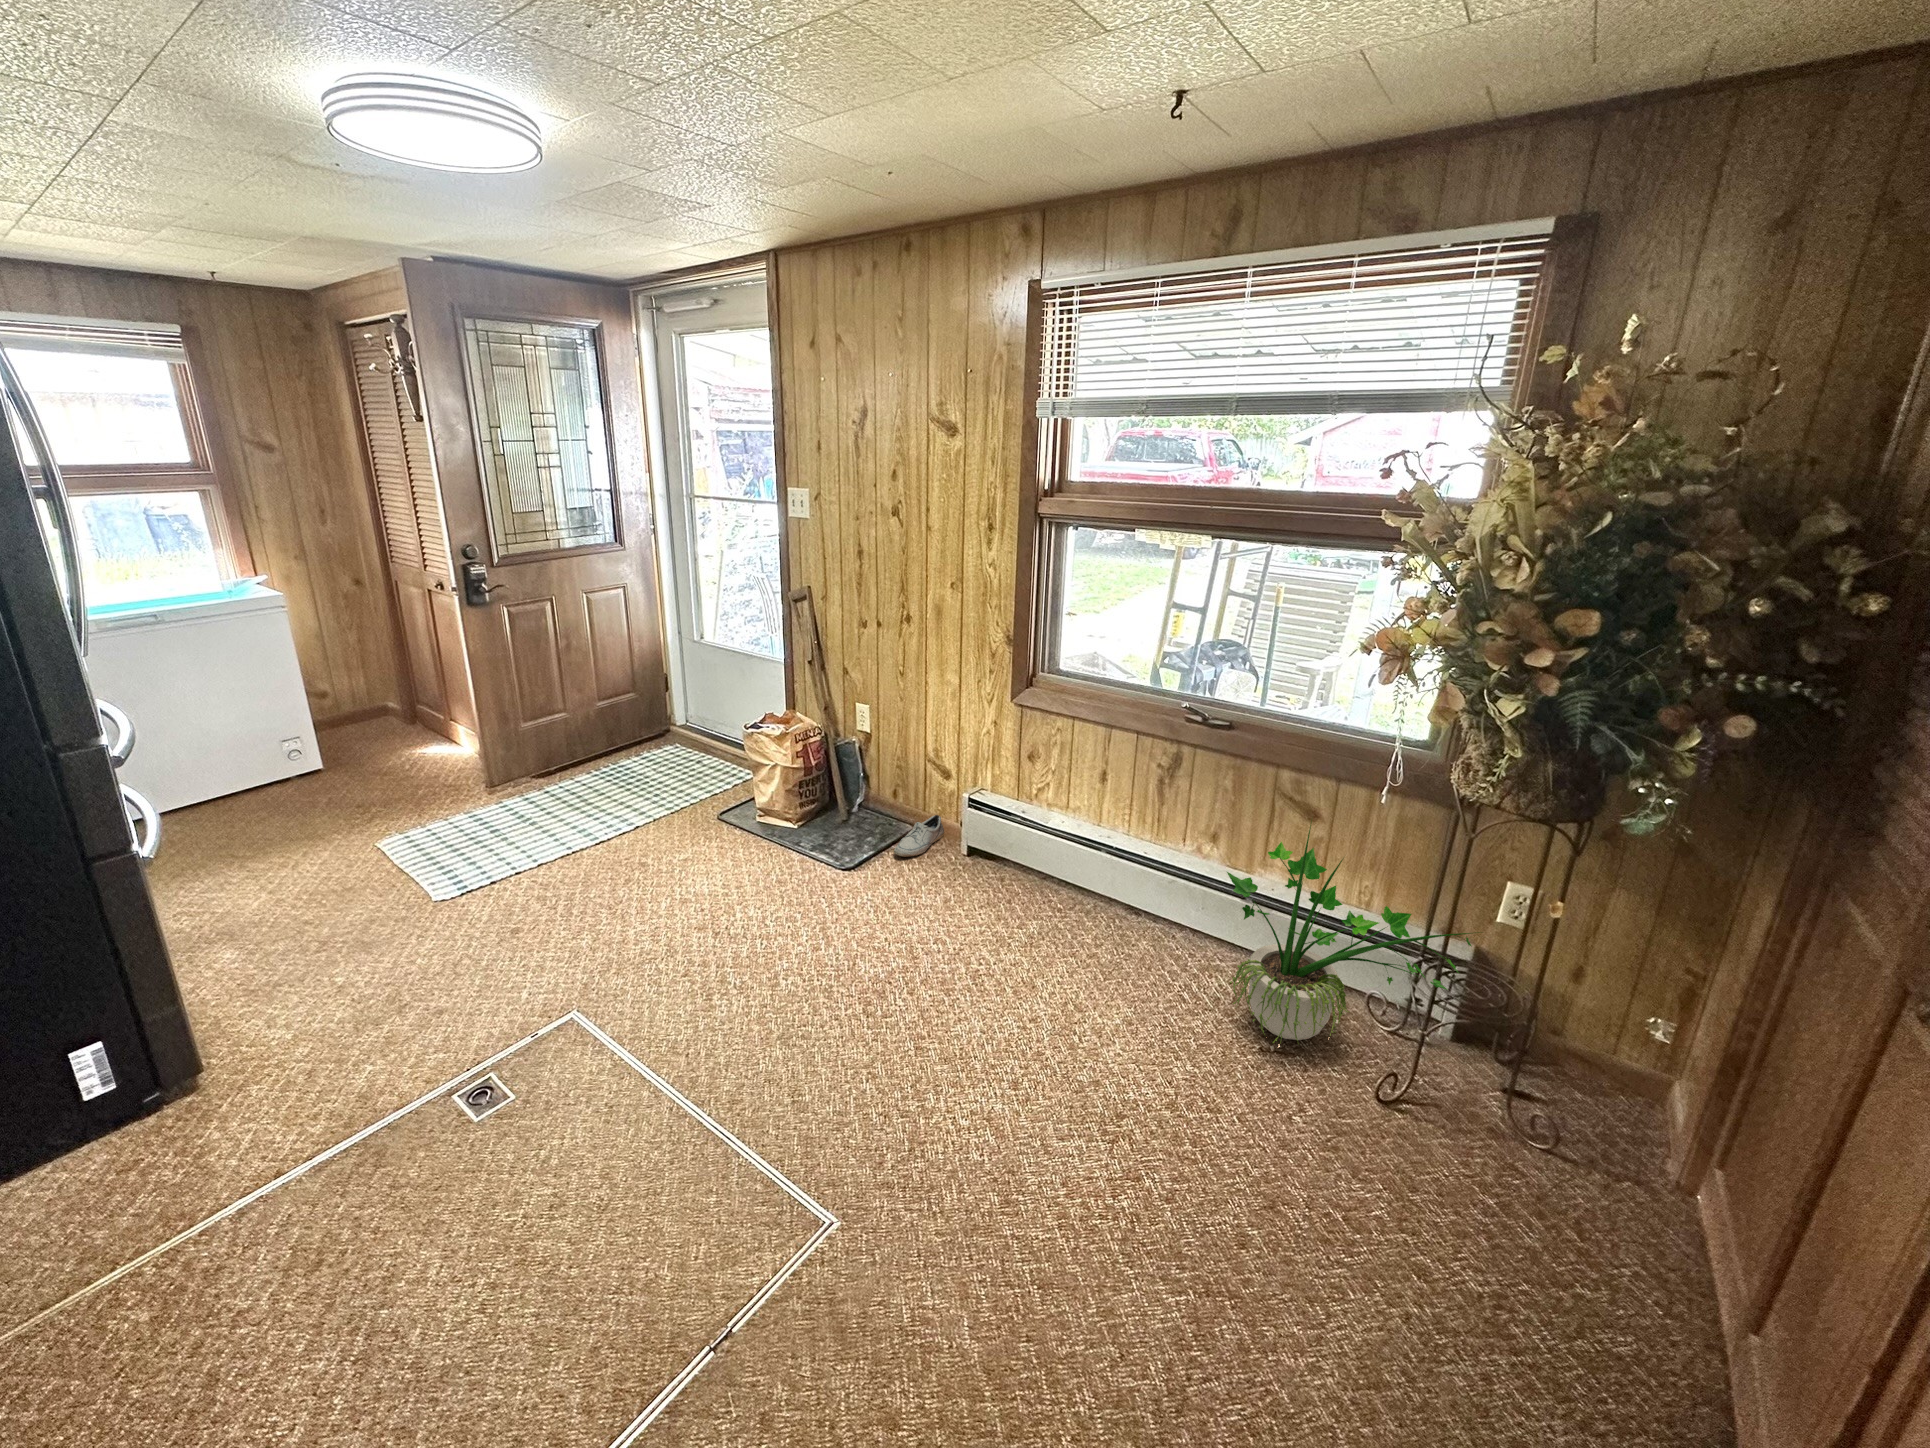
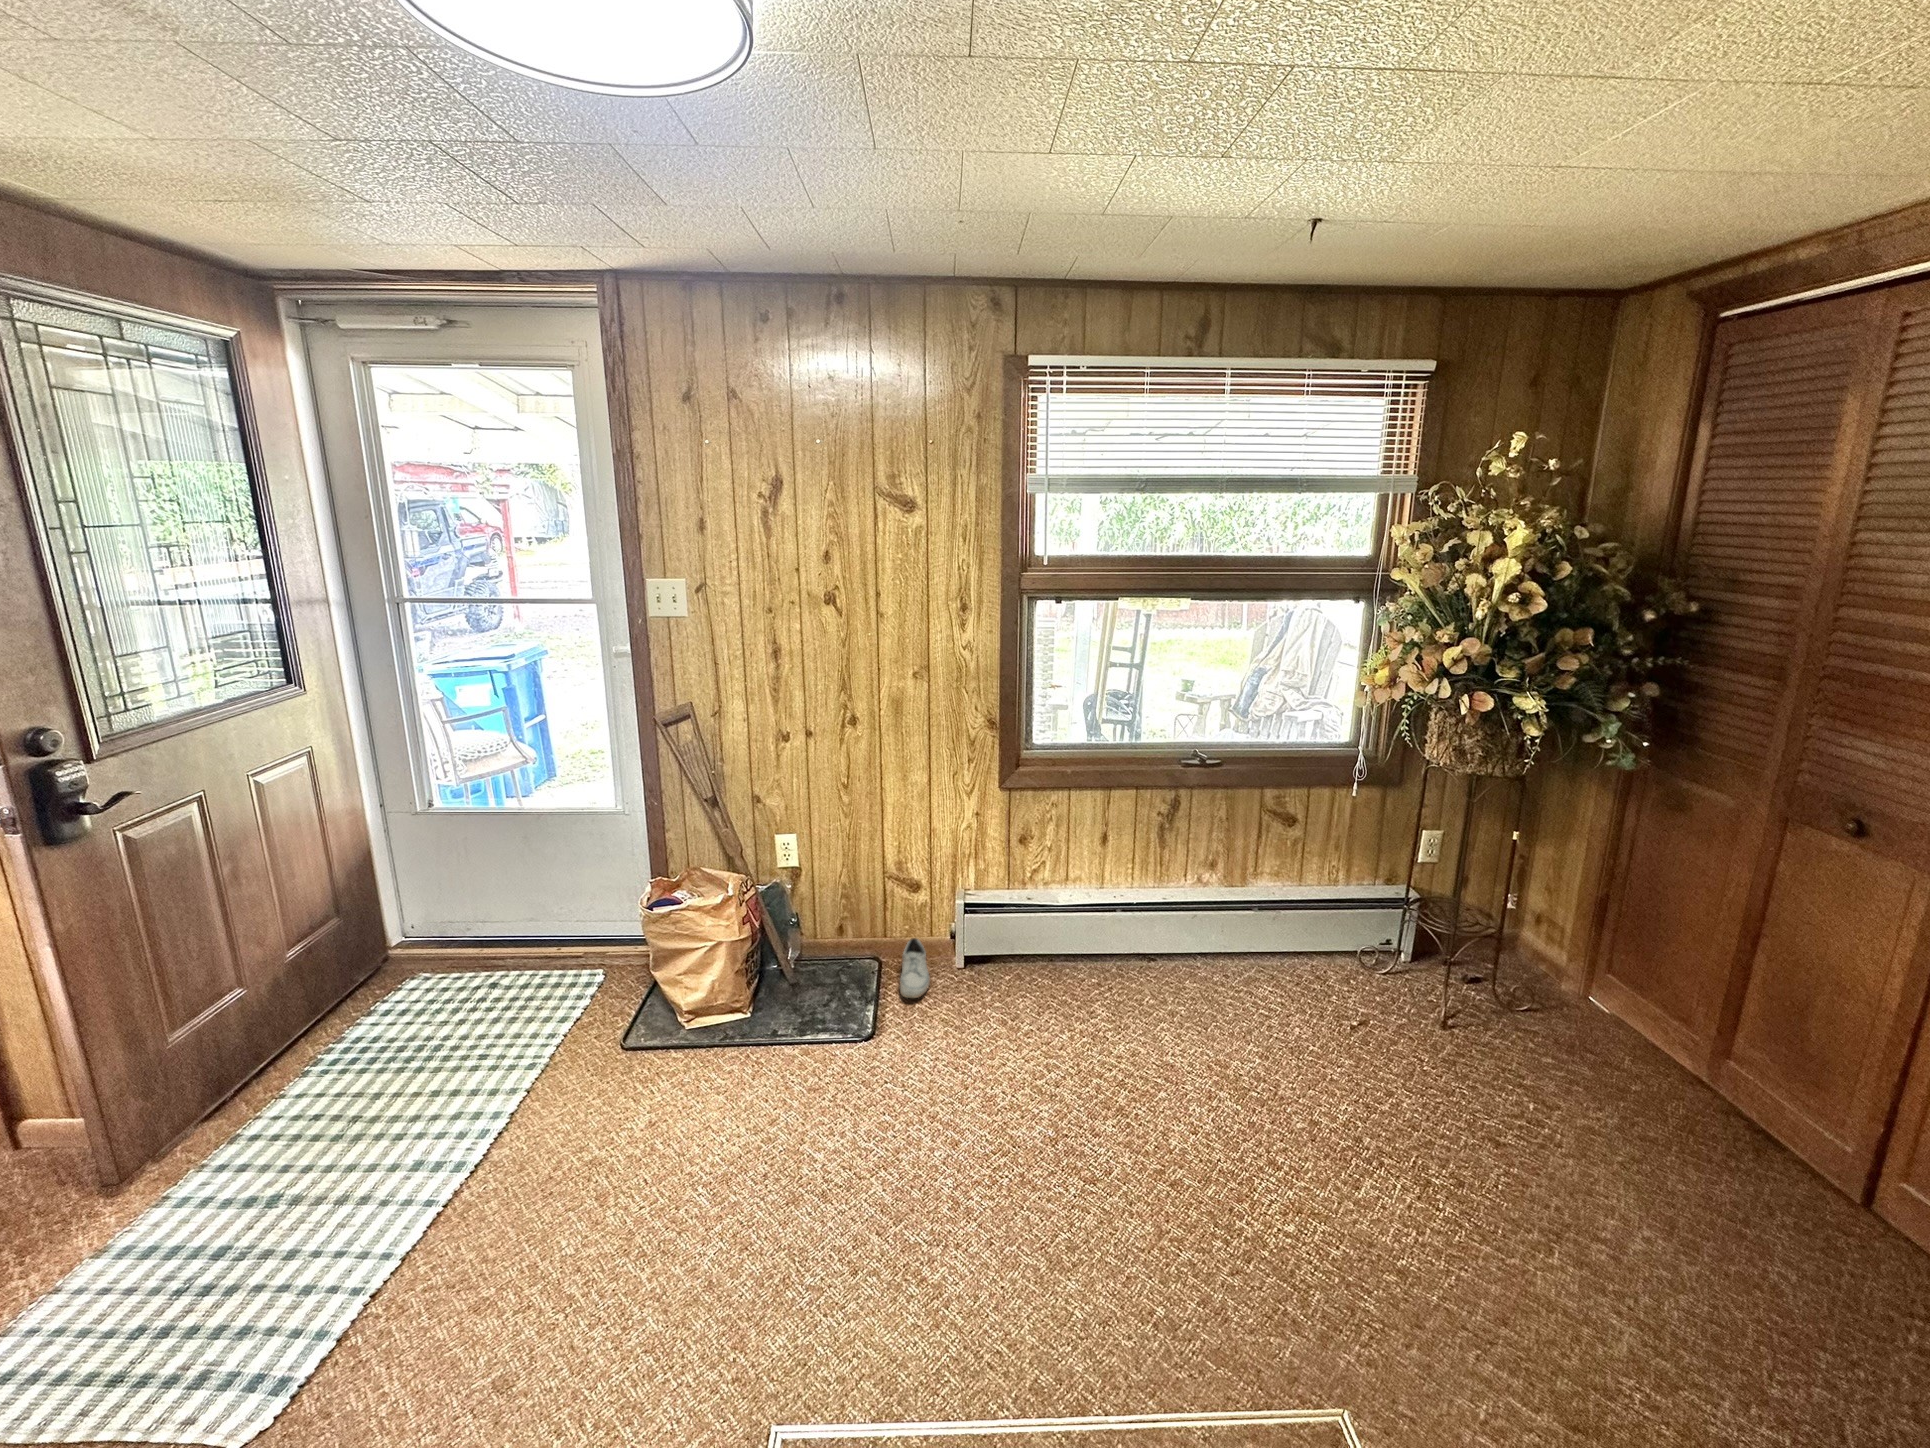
potted plant: present [1227,825,1471,1043] -> none [1295,816,1491,1020]

